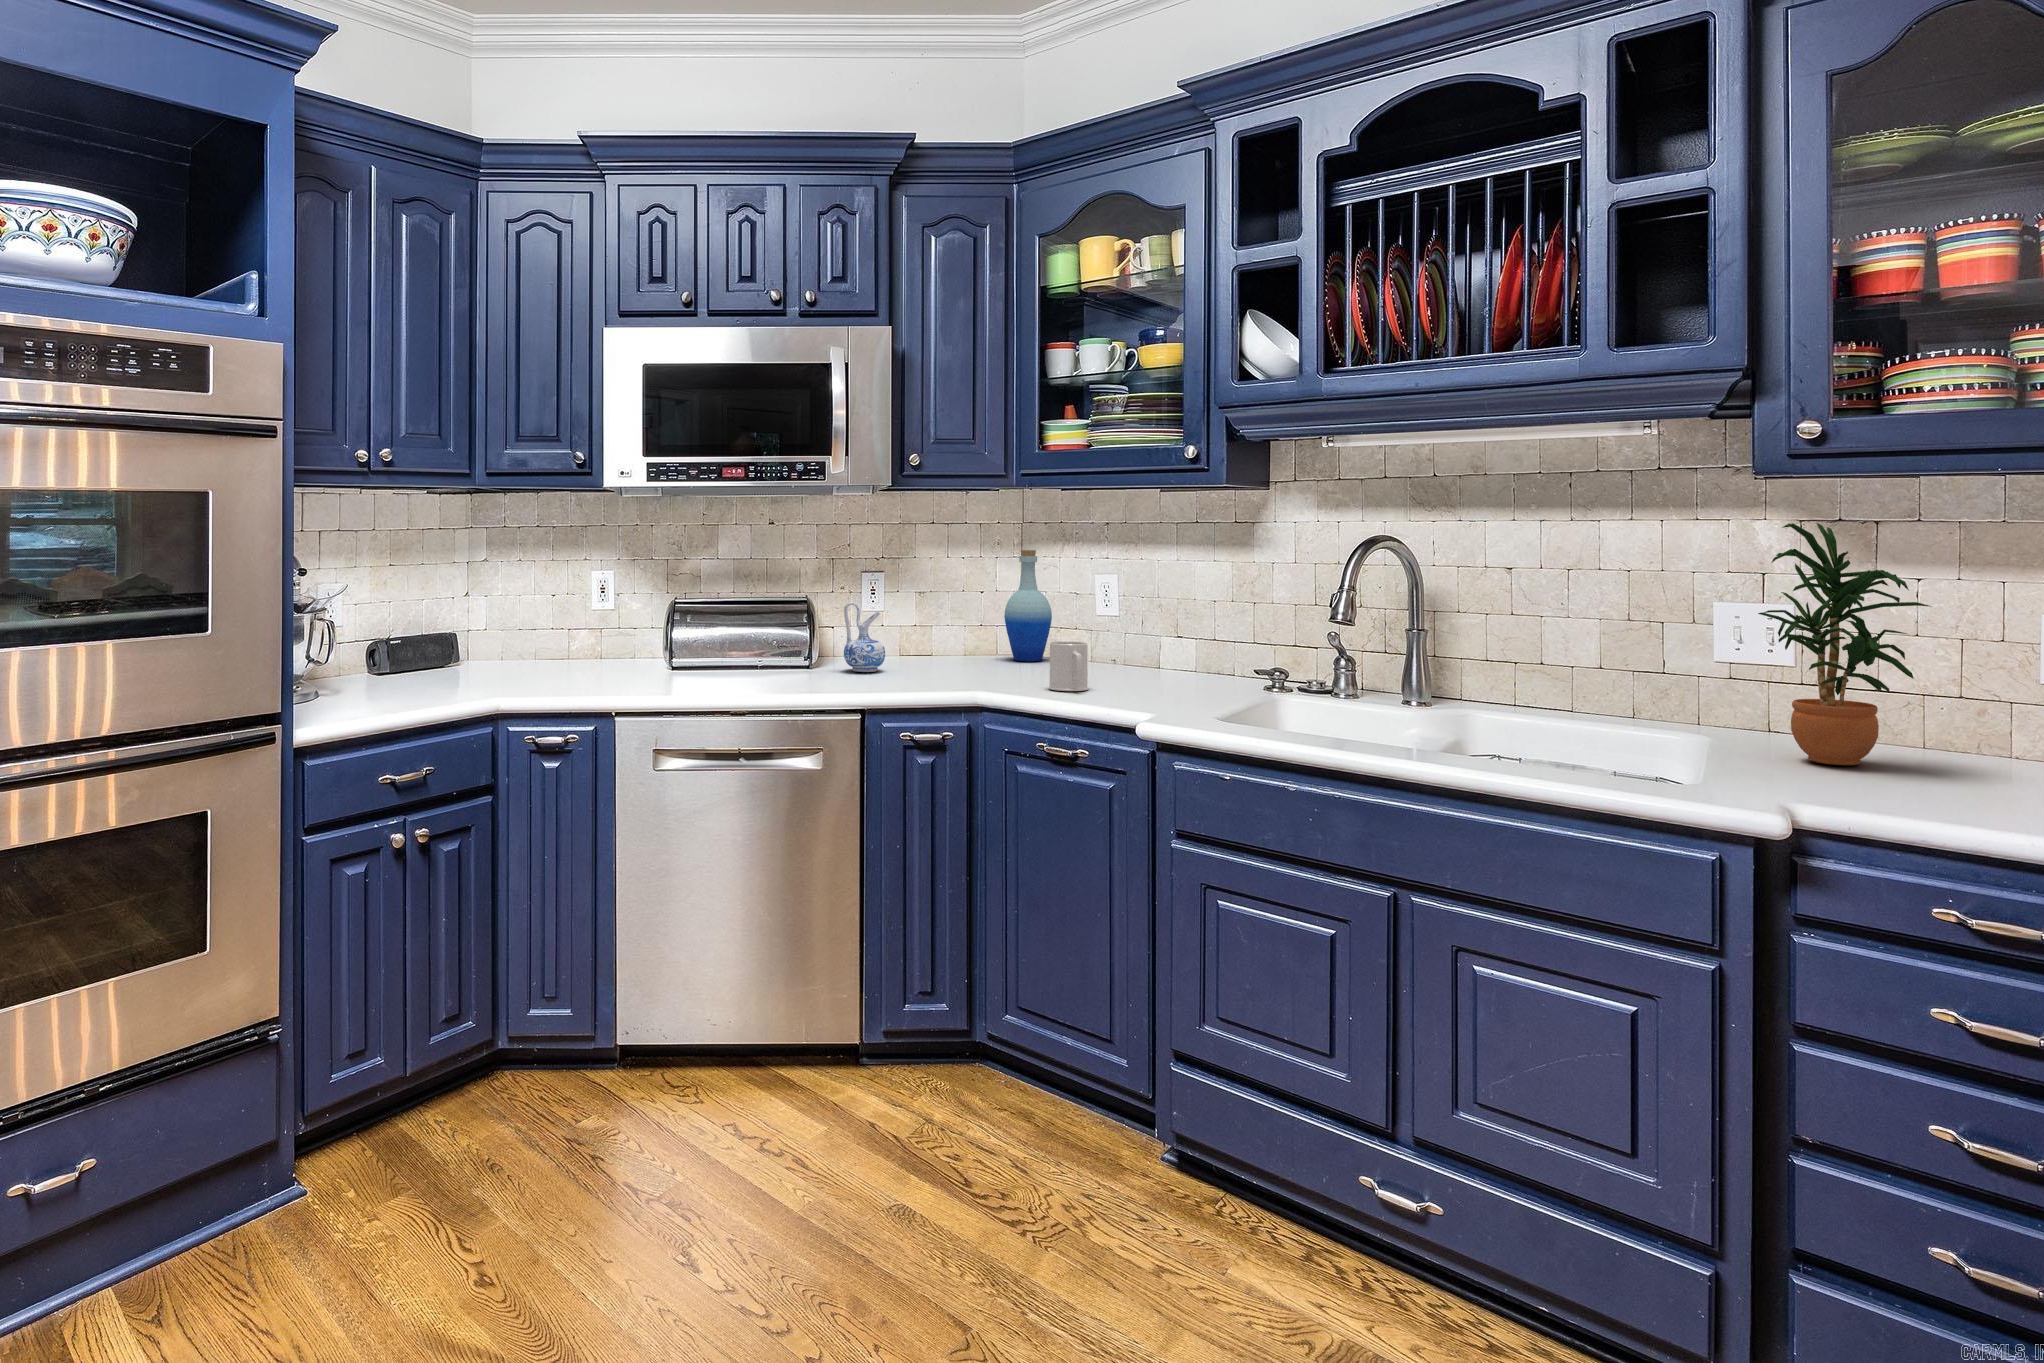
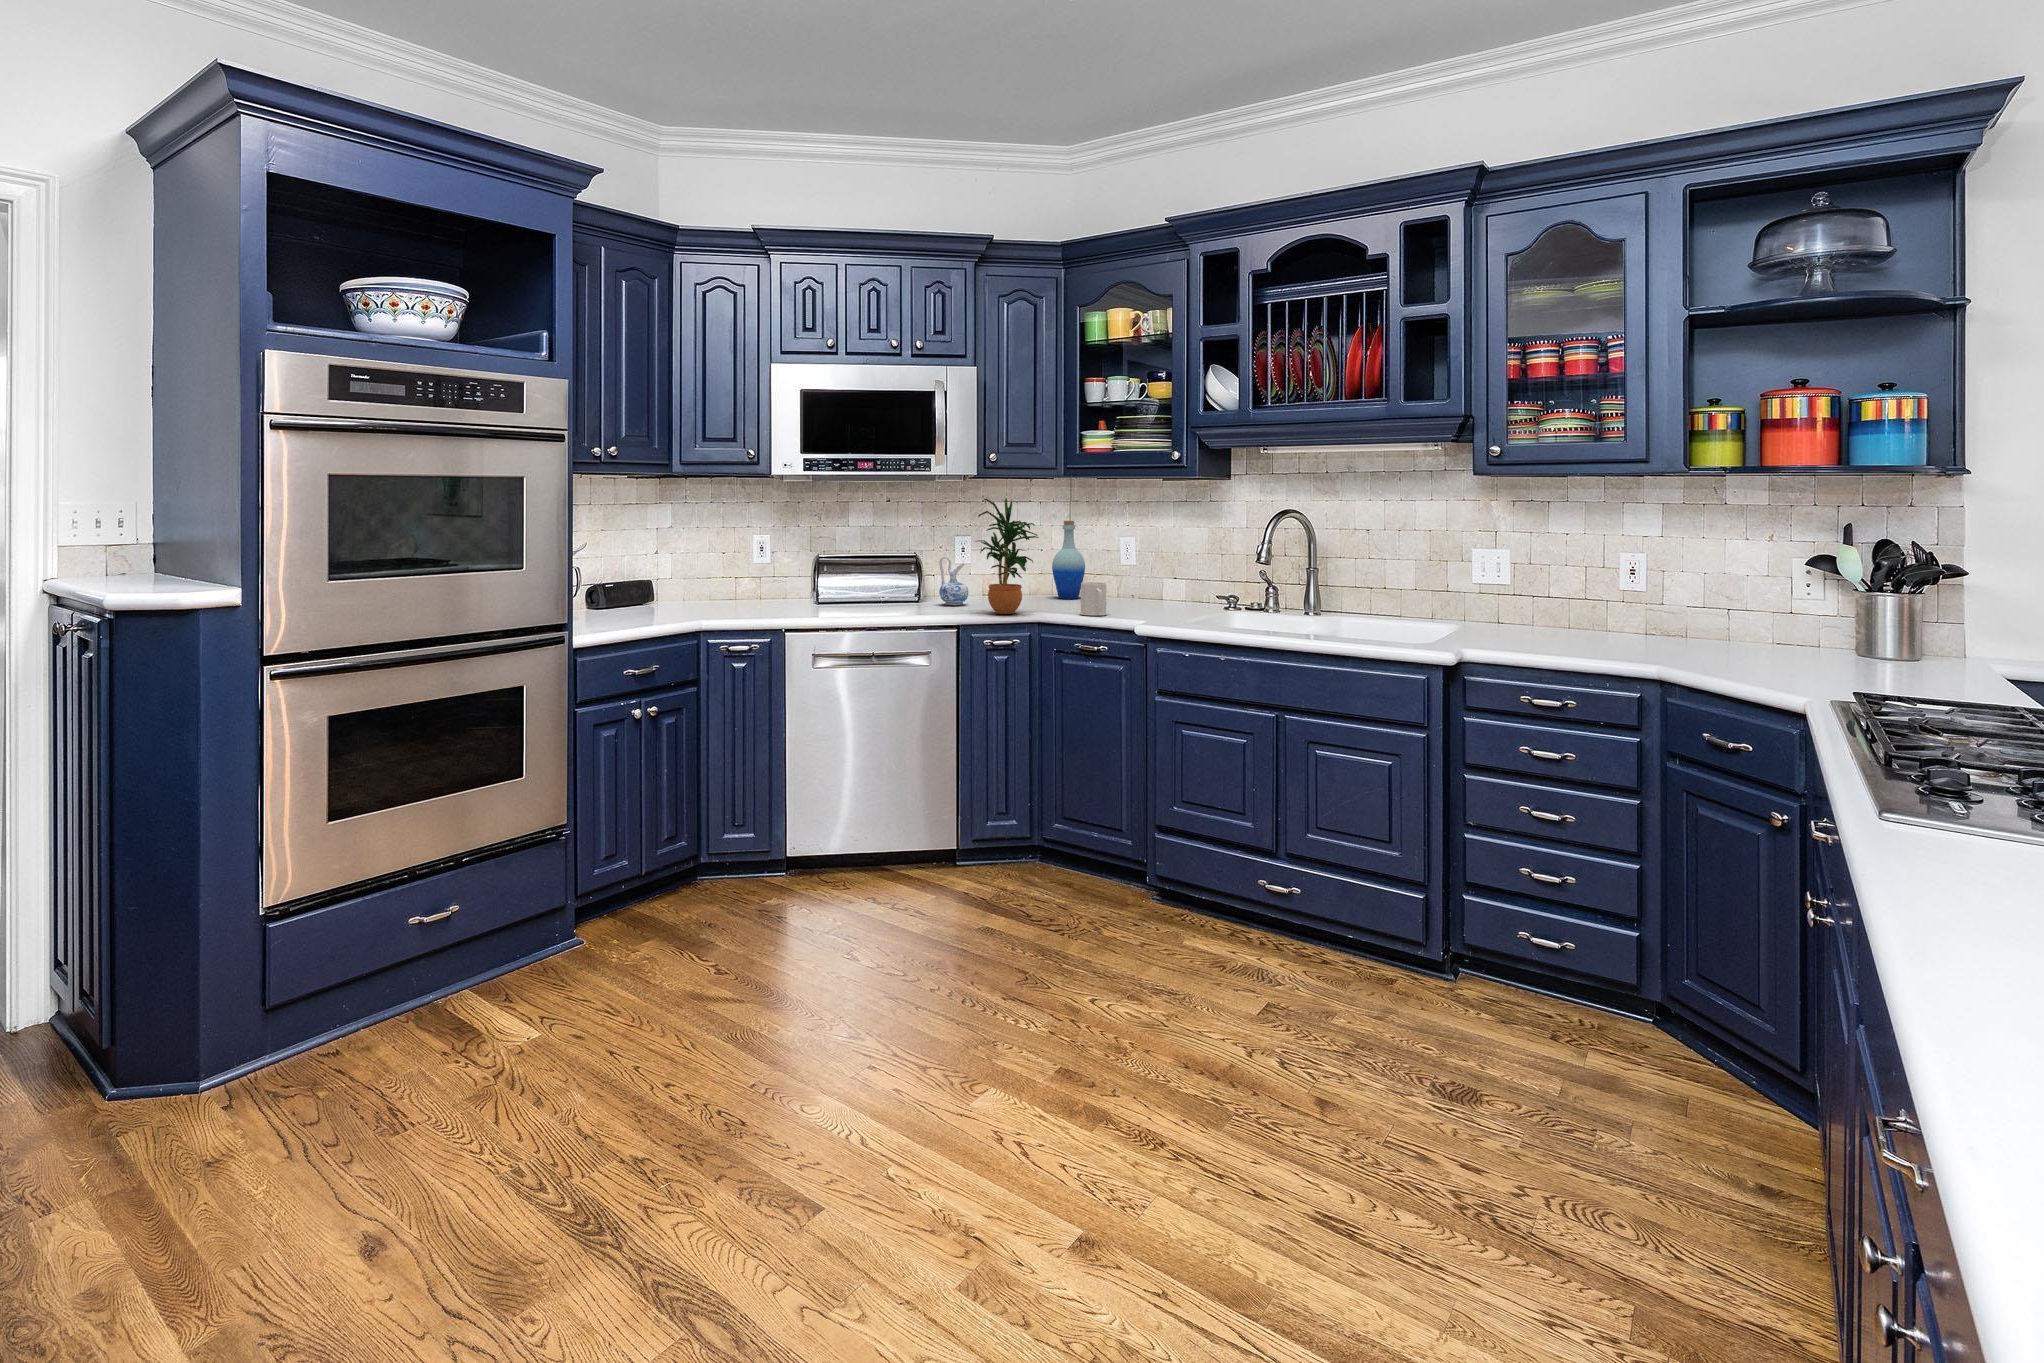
potted plant: present [1758,523,1929,765] -> present [976,499,1038,614]

